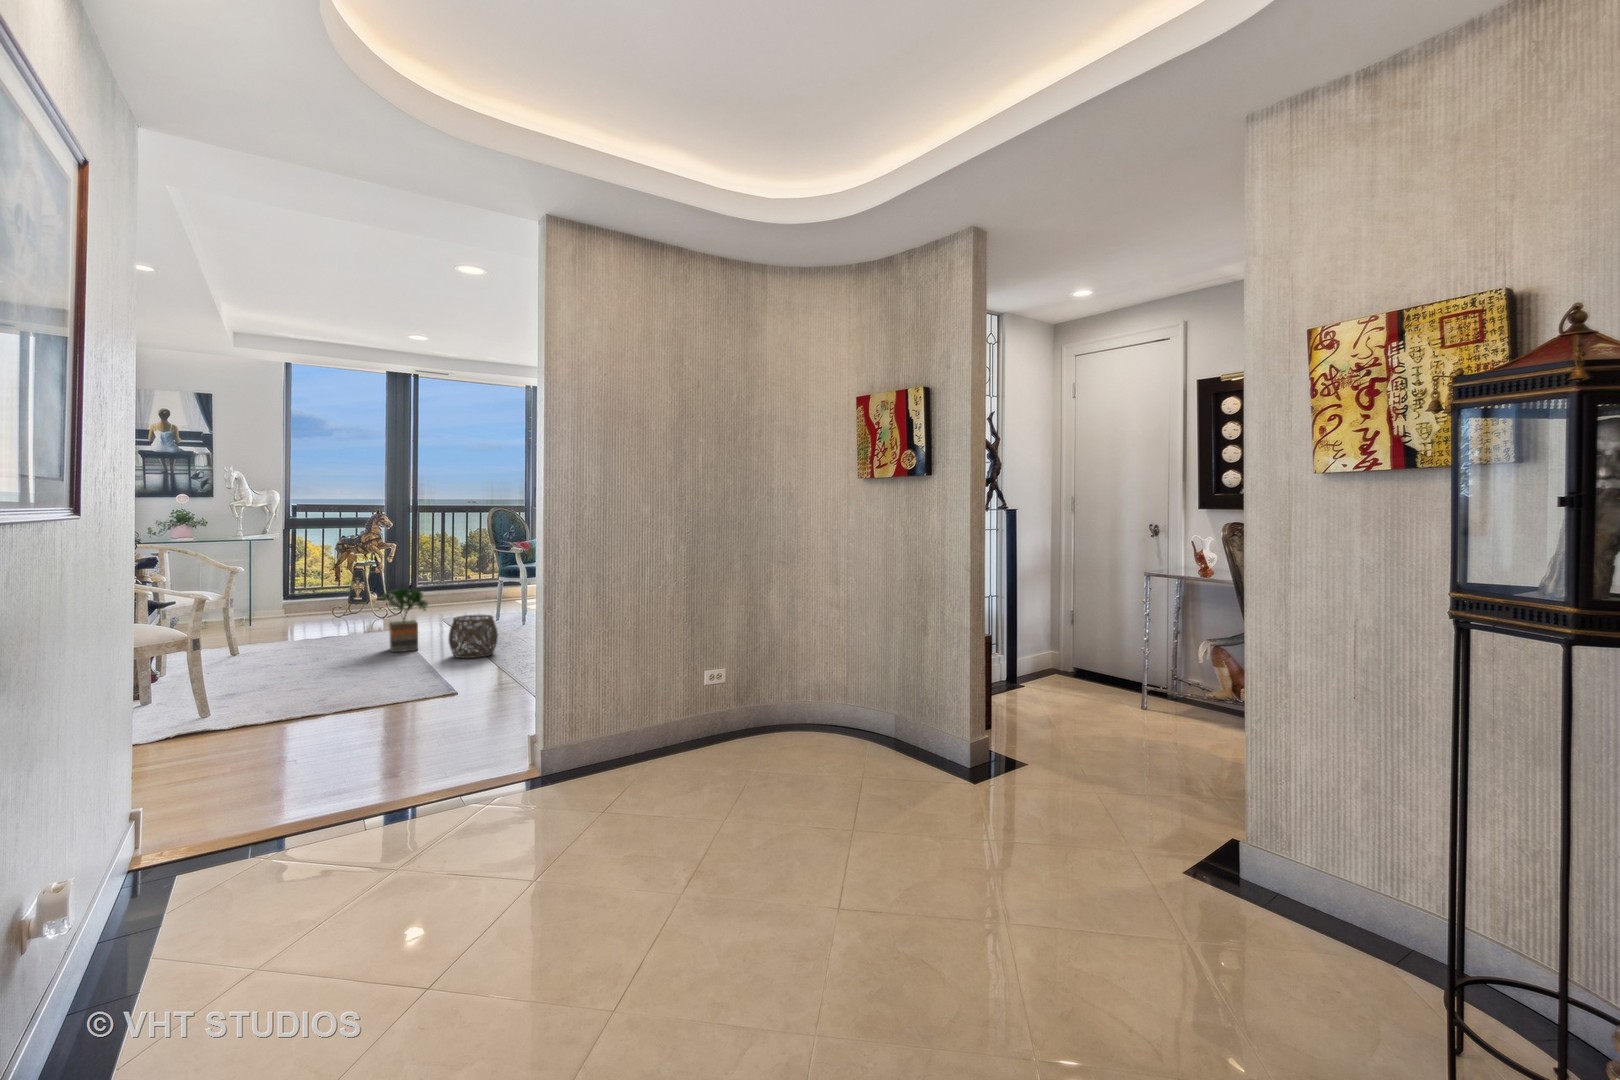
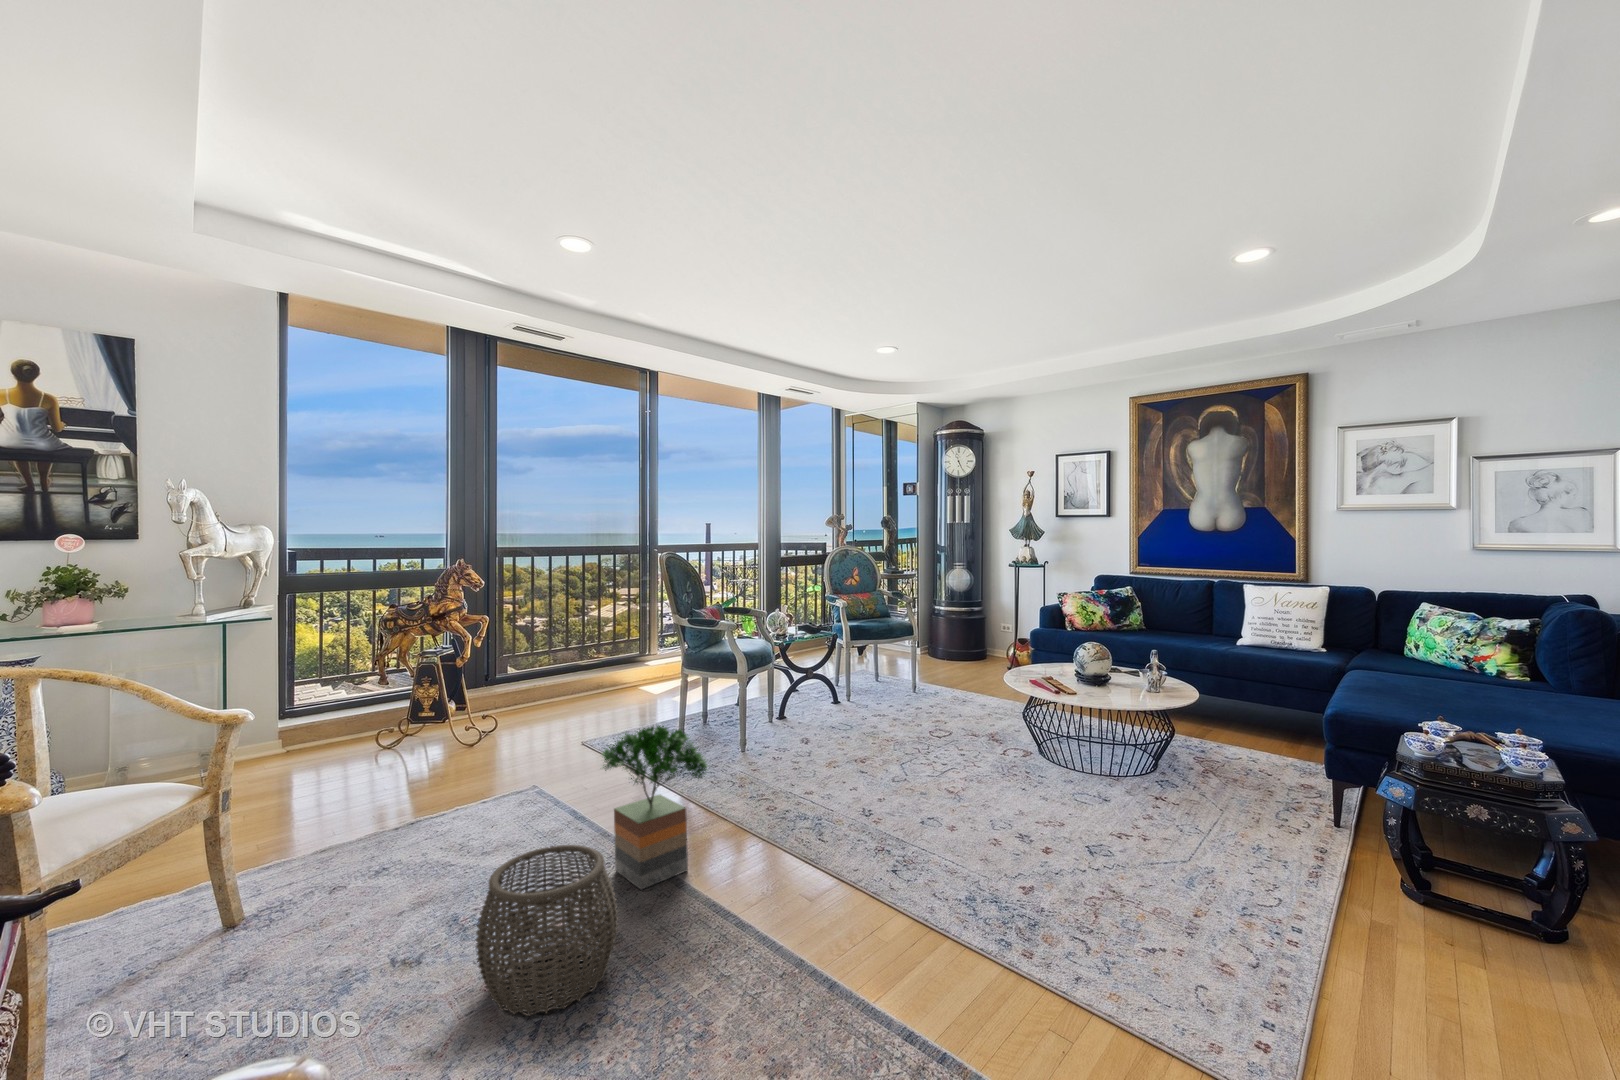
woven basket: present [449,615,498,659] -> present [476,845,618,1016]

